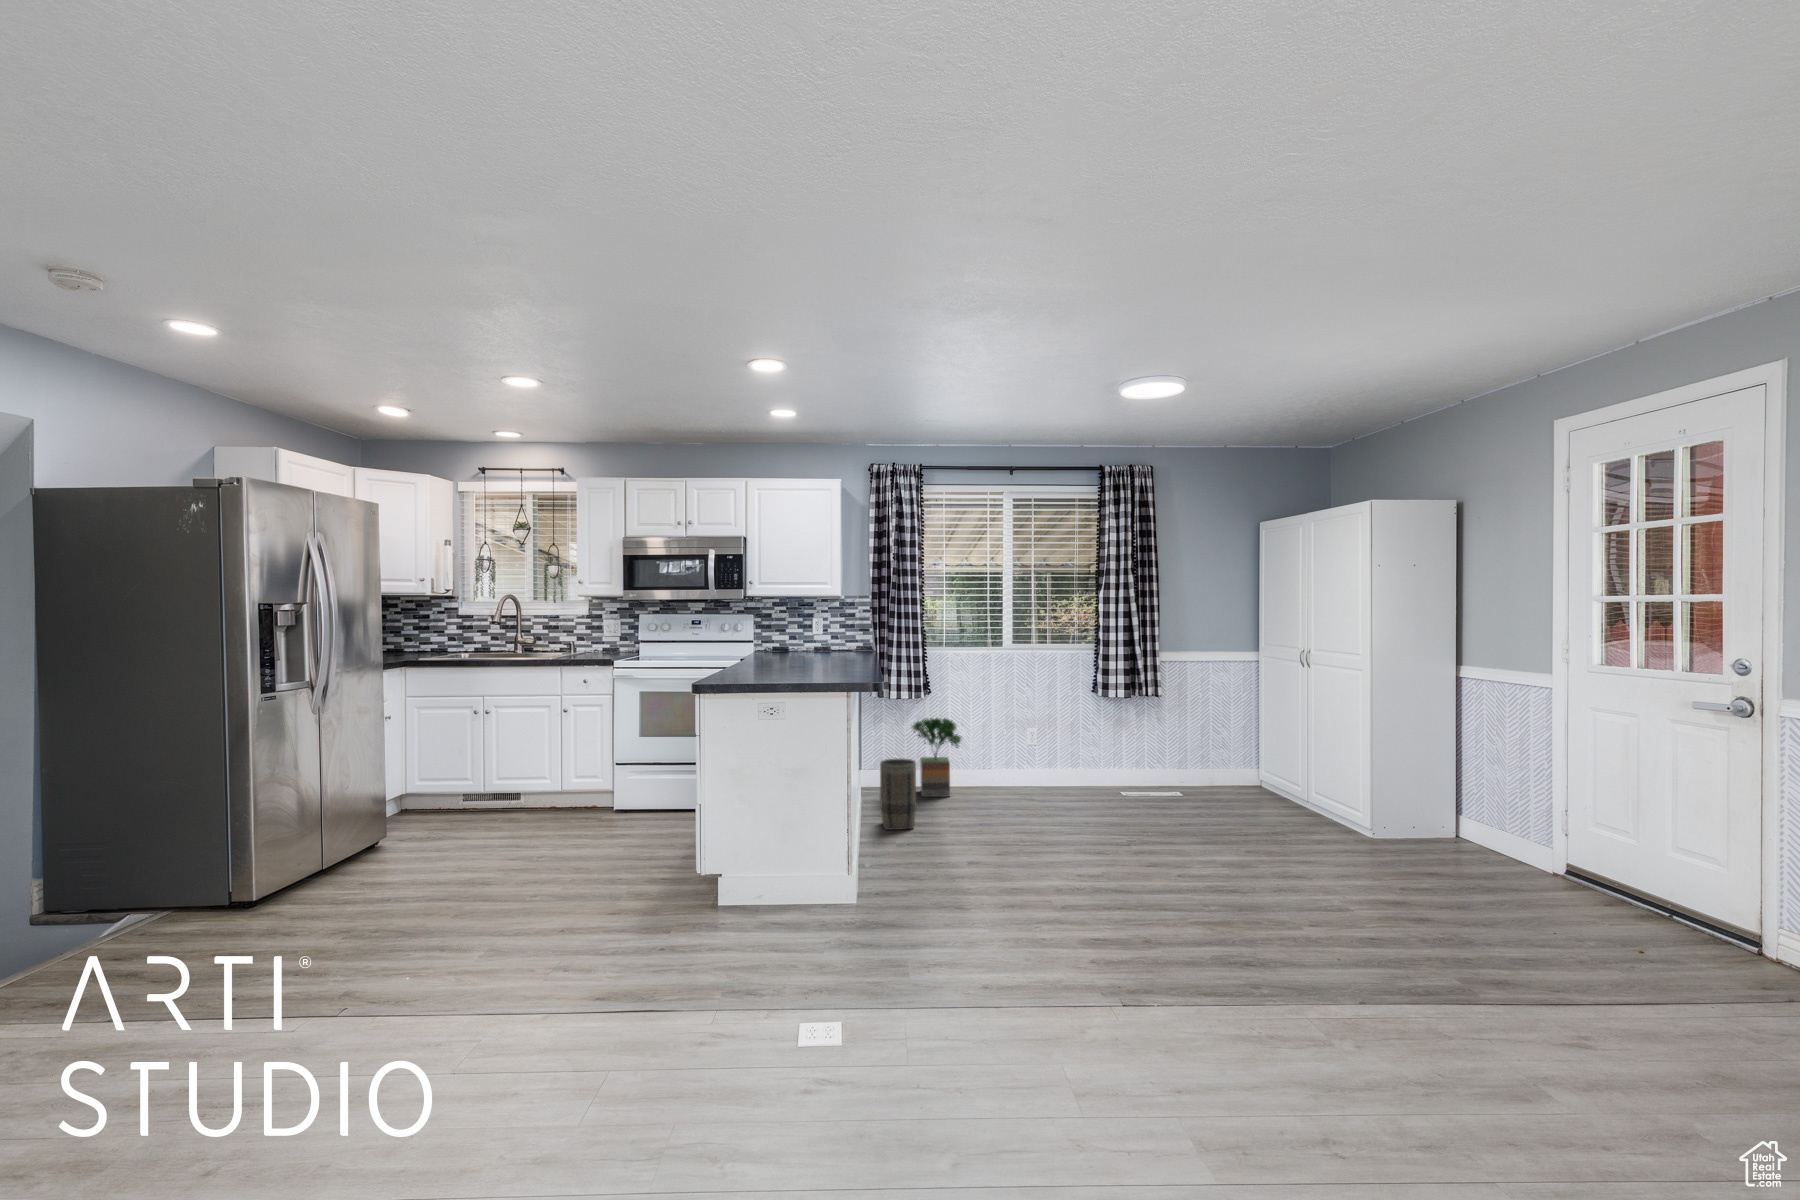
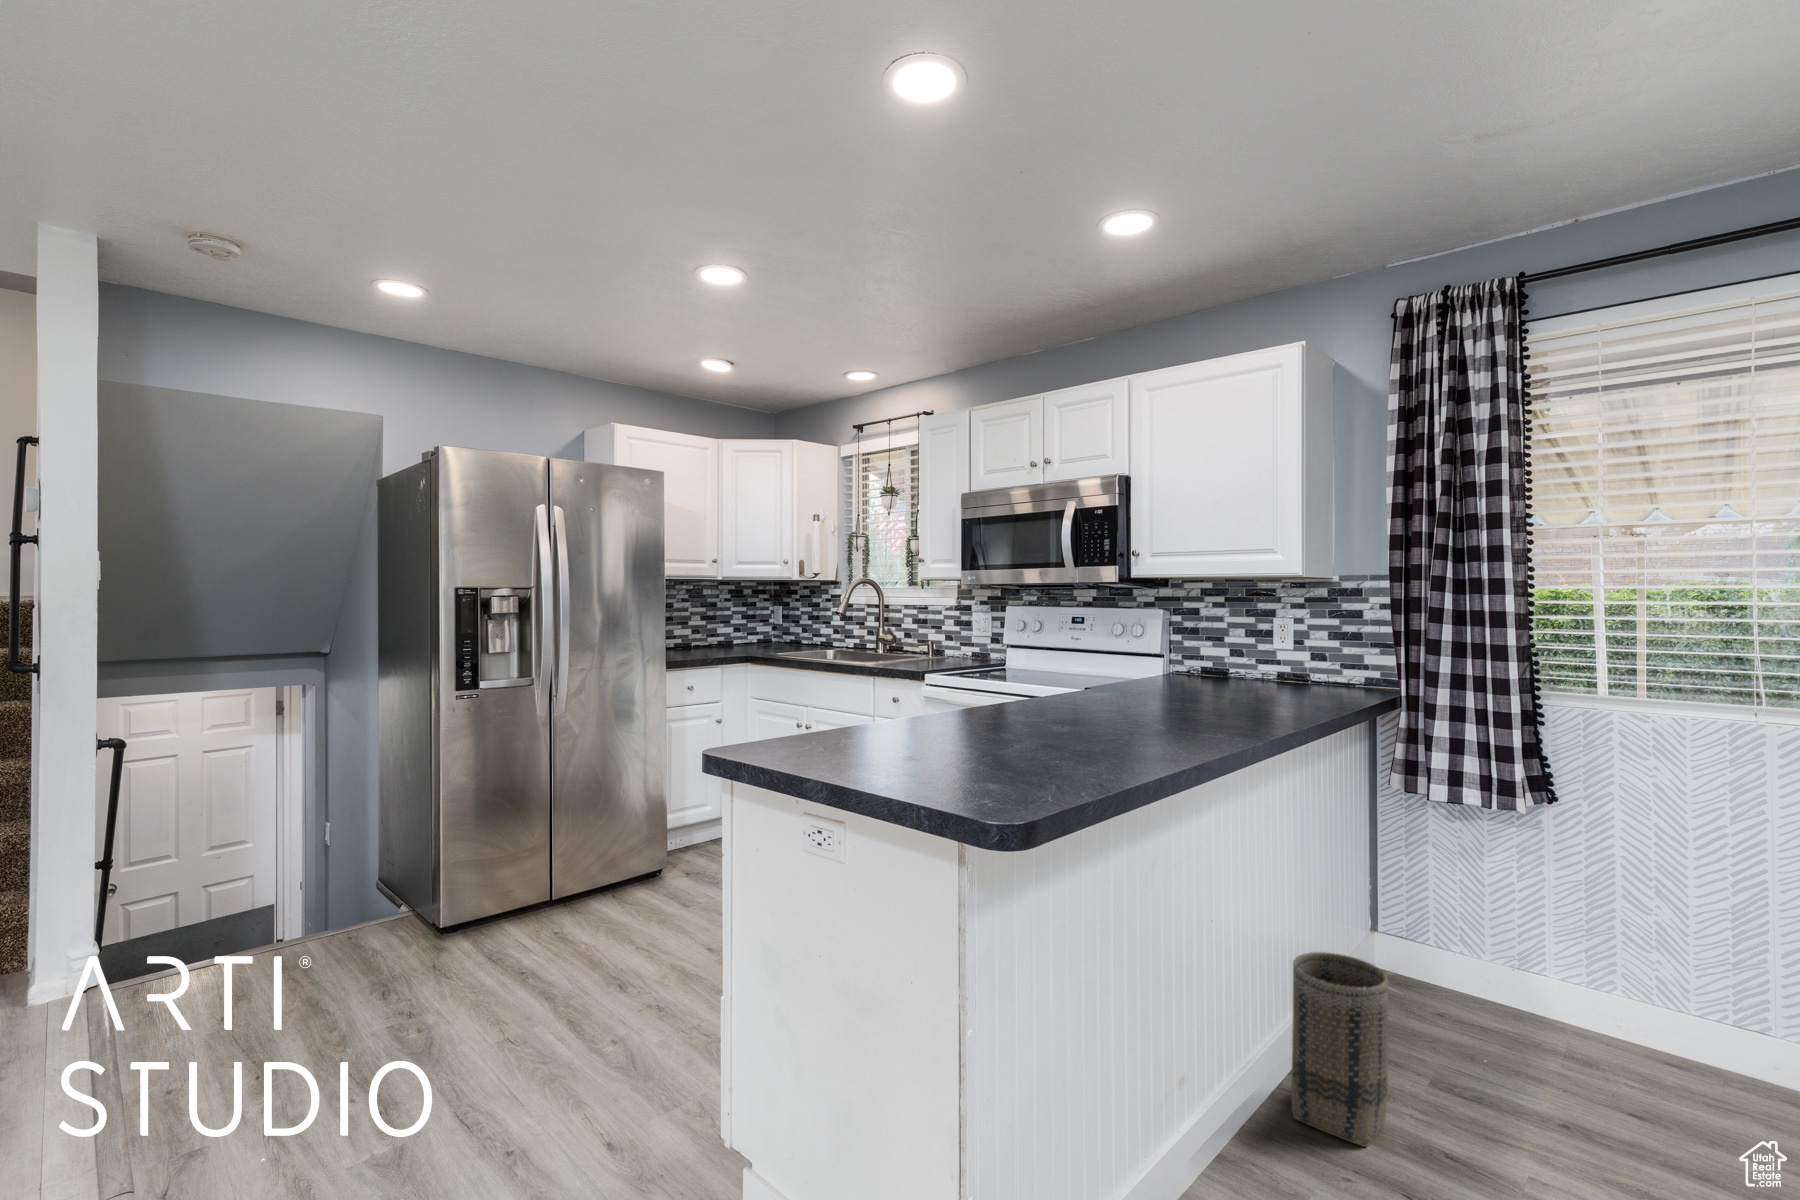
potted tree: present [912,718,962,797] -> none [1470,856,1624,1070]

